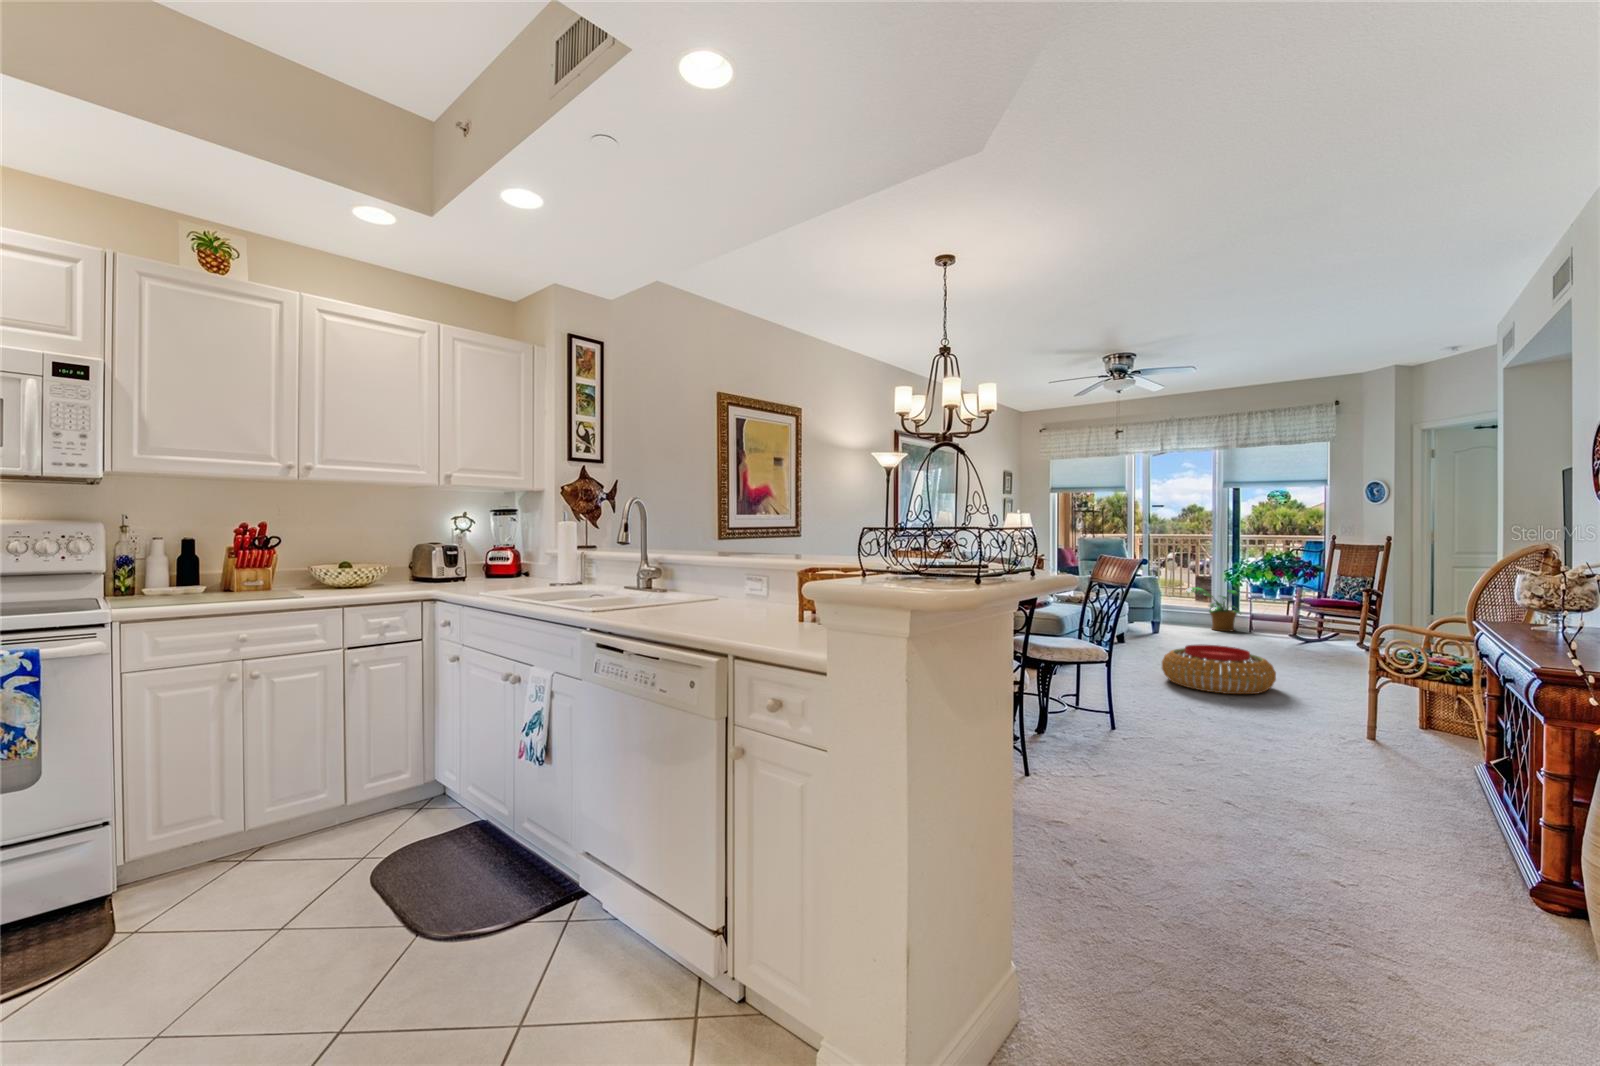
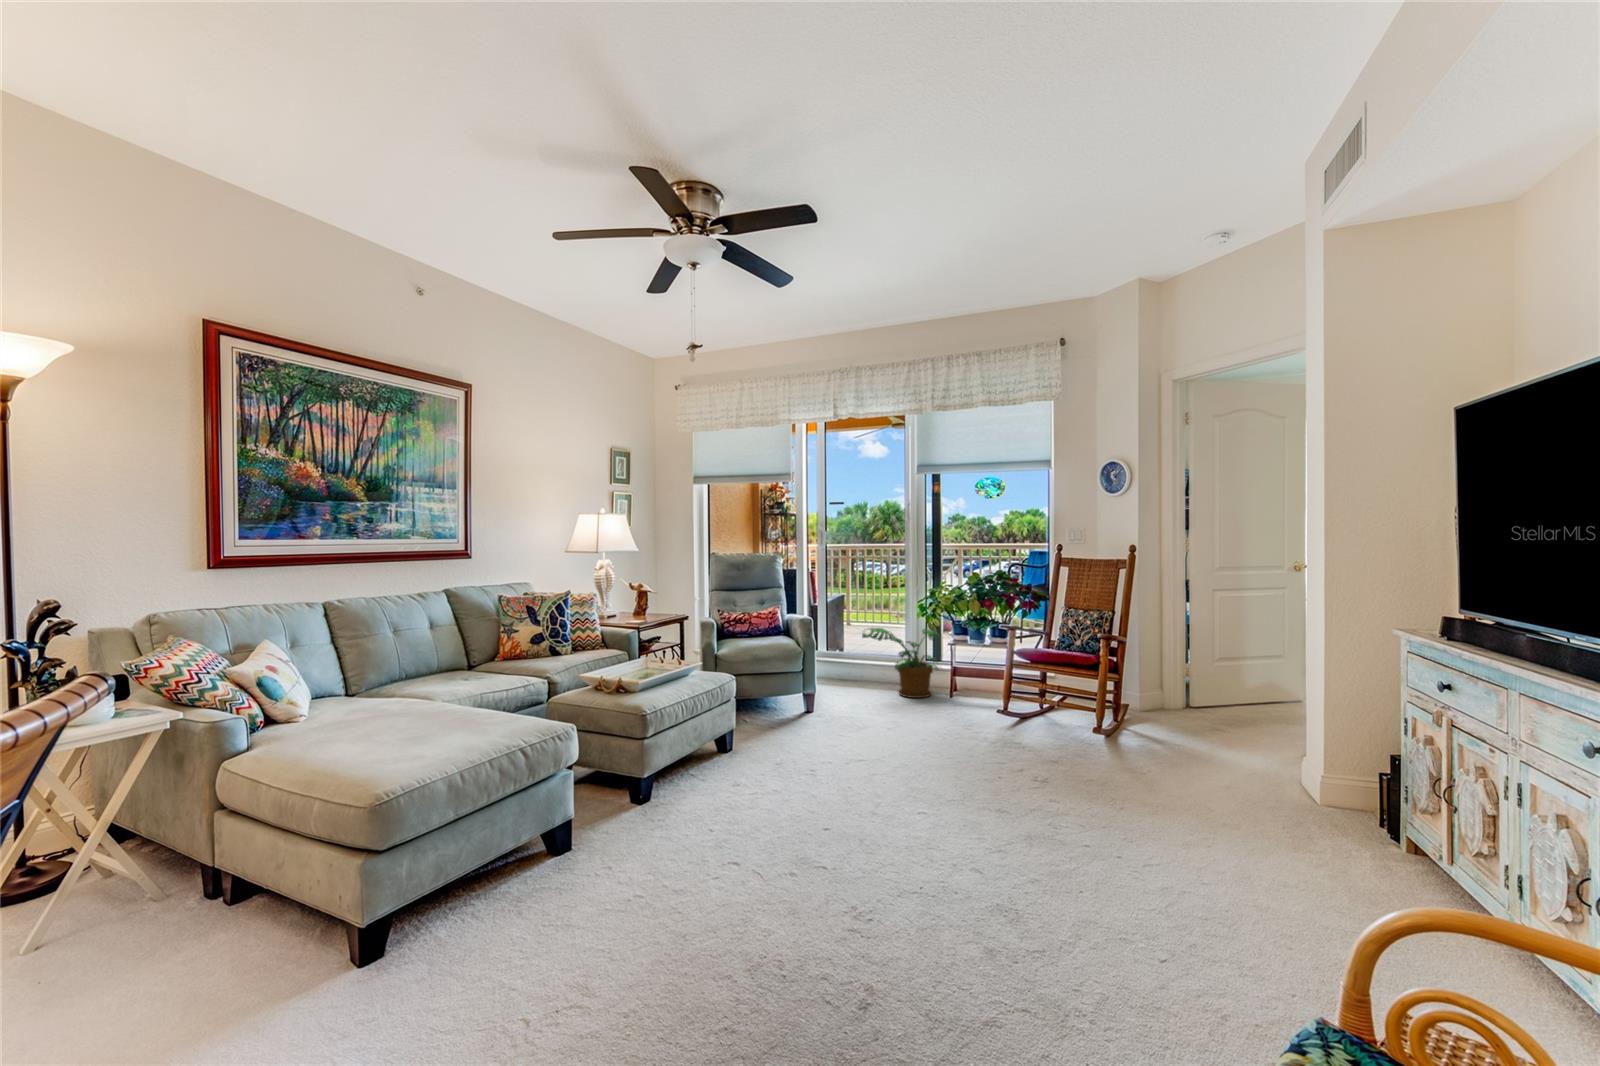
pouf: present [1162,645,1276,694] -> none [661,814,921,1012]

